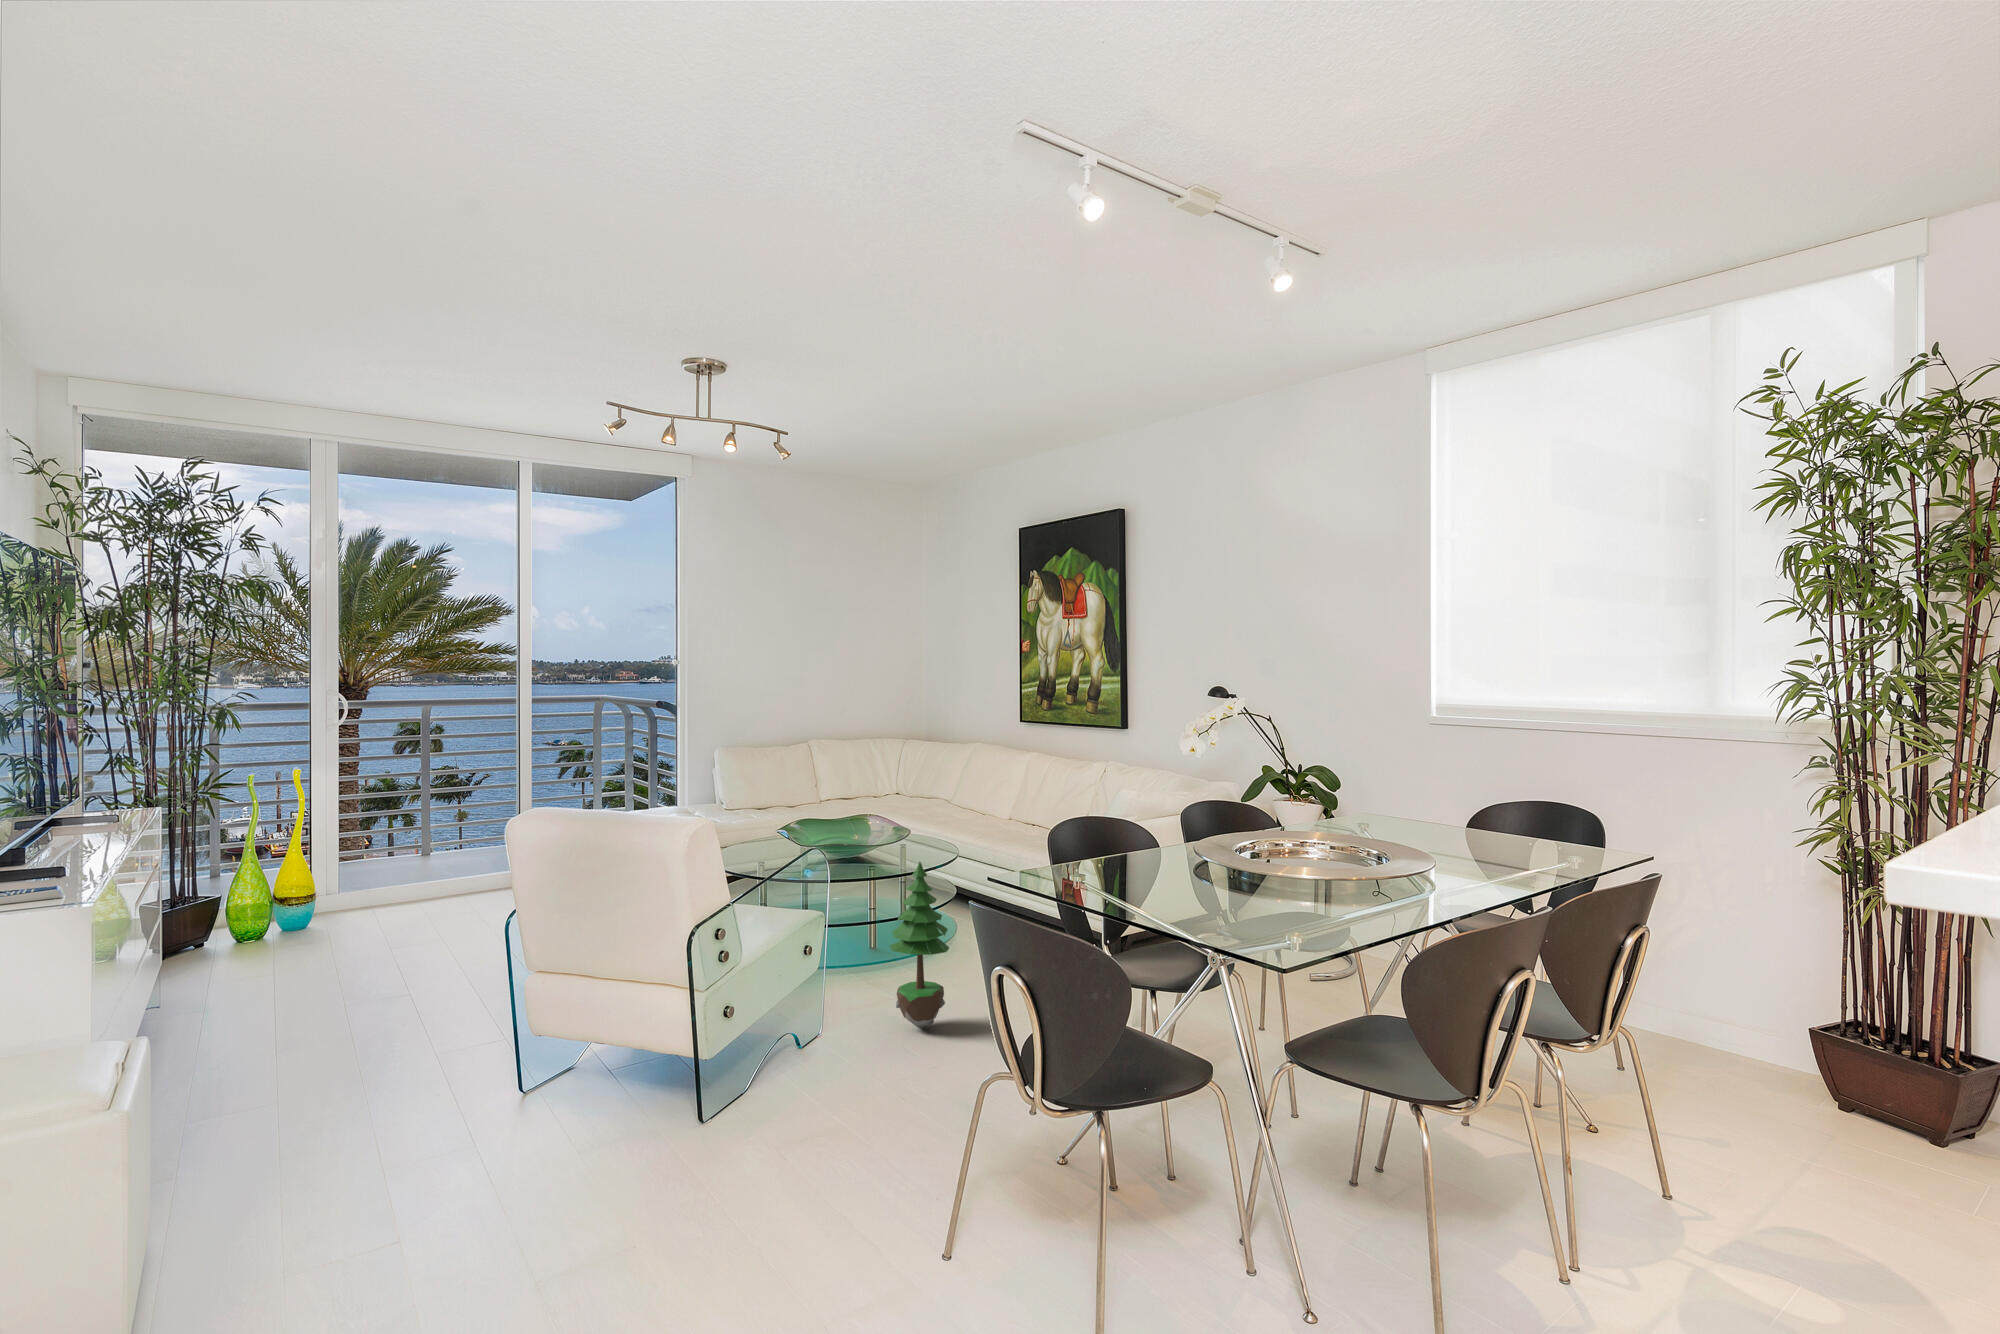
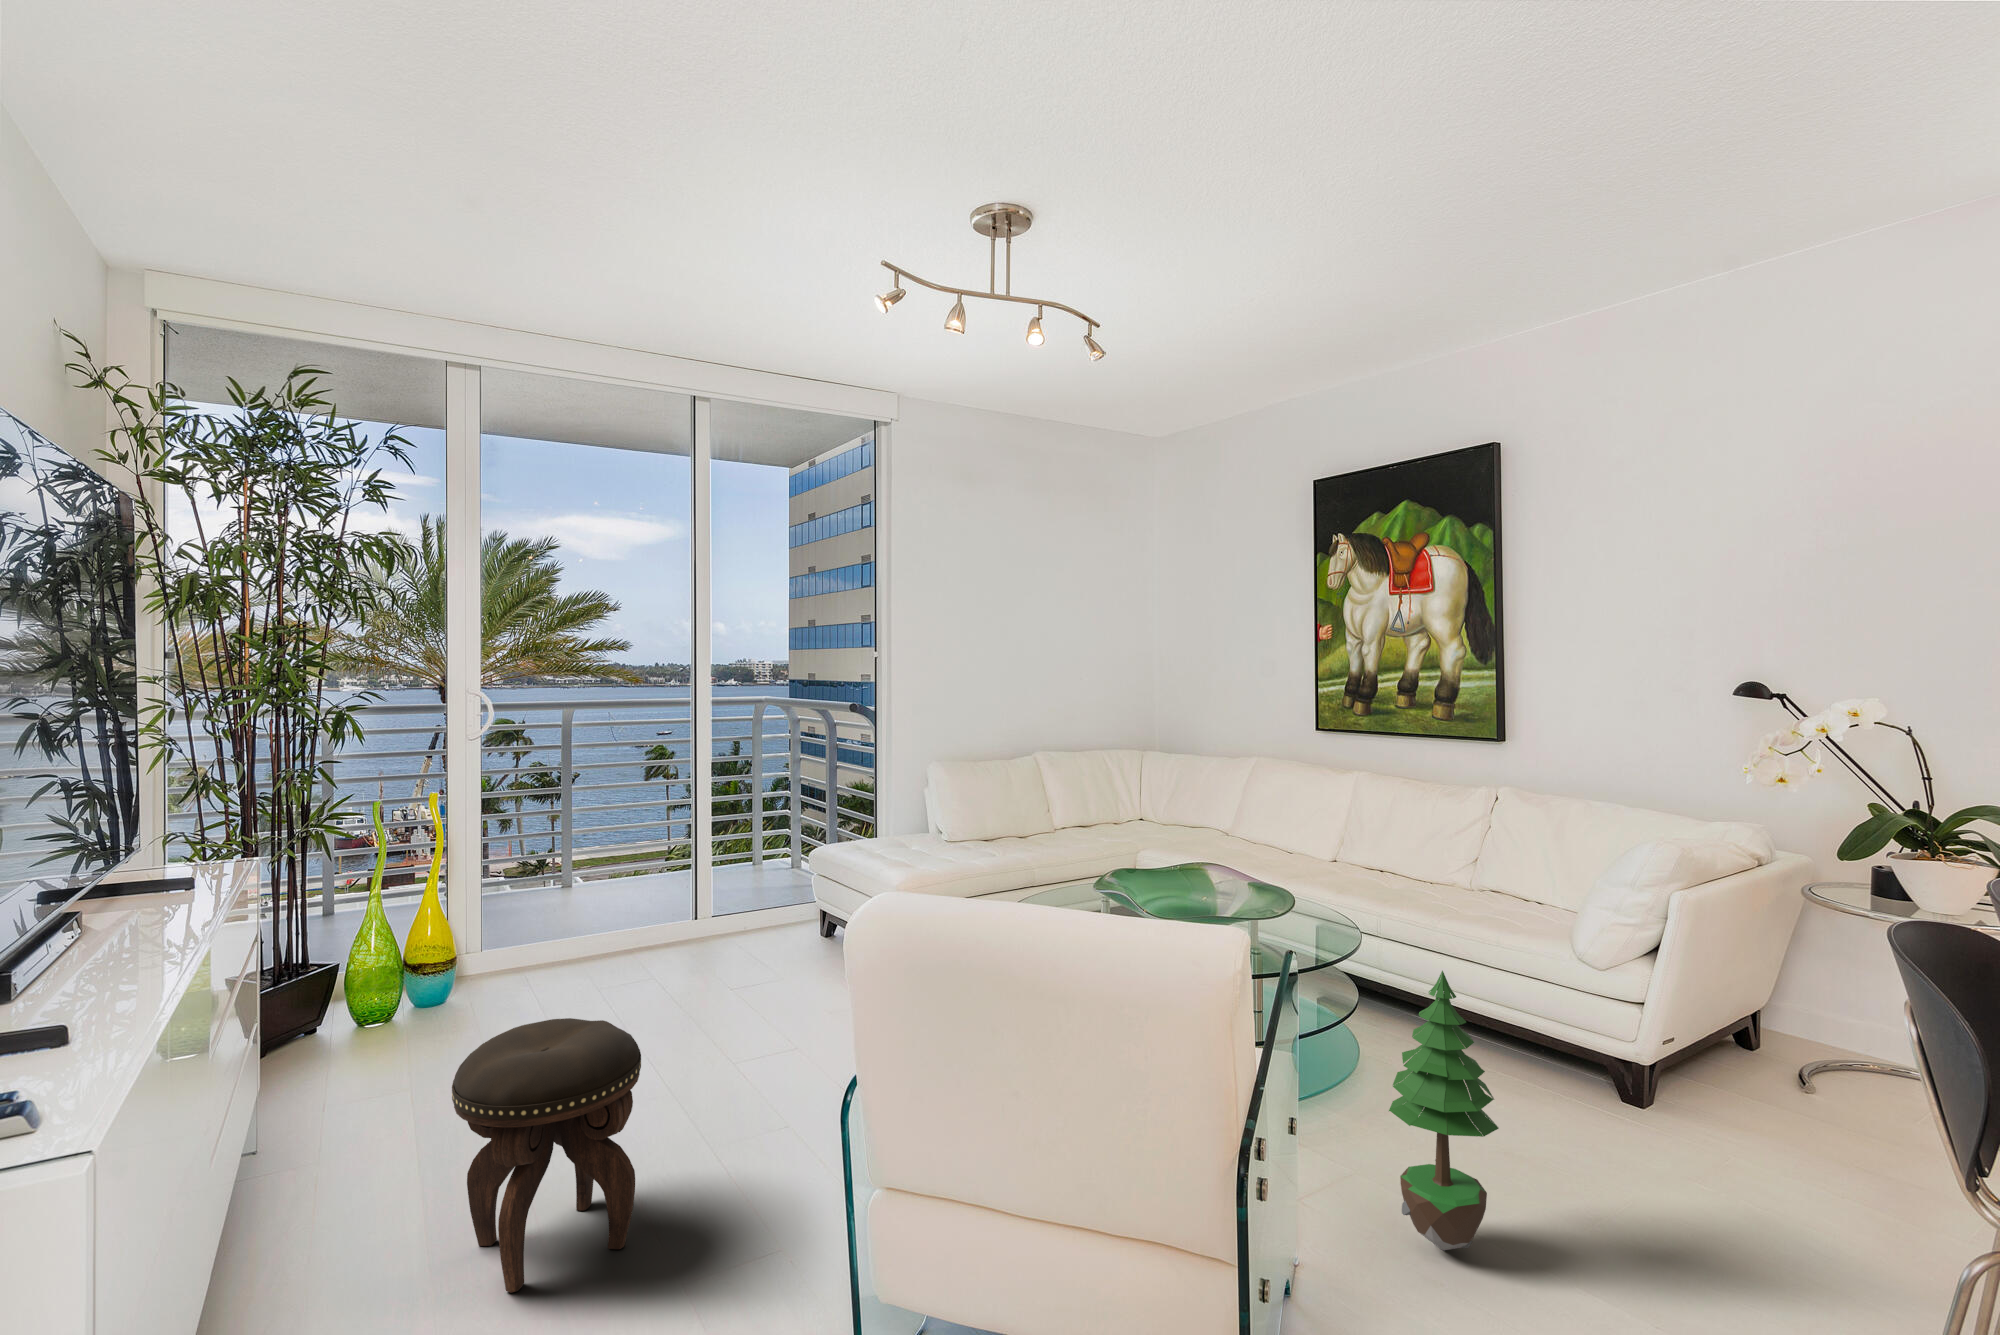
footstool: none [297,904,425,1060] -> present [452,1018,641,1293]

